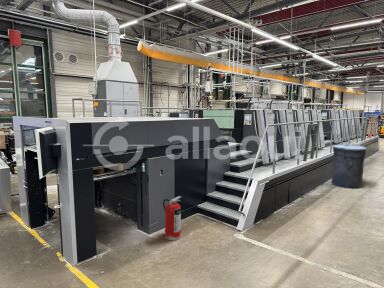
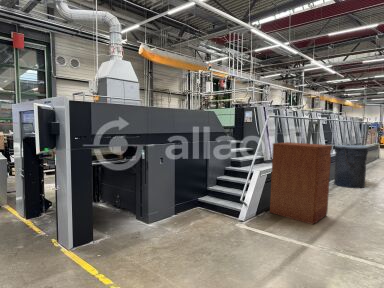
filing cabinet: none [267,149,330,233] -> present [270,142,332,224]
fire extinguisher: present [163,196,181,240] -> none [163,185,181,230]

